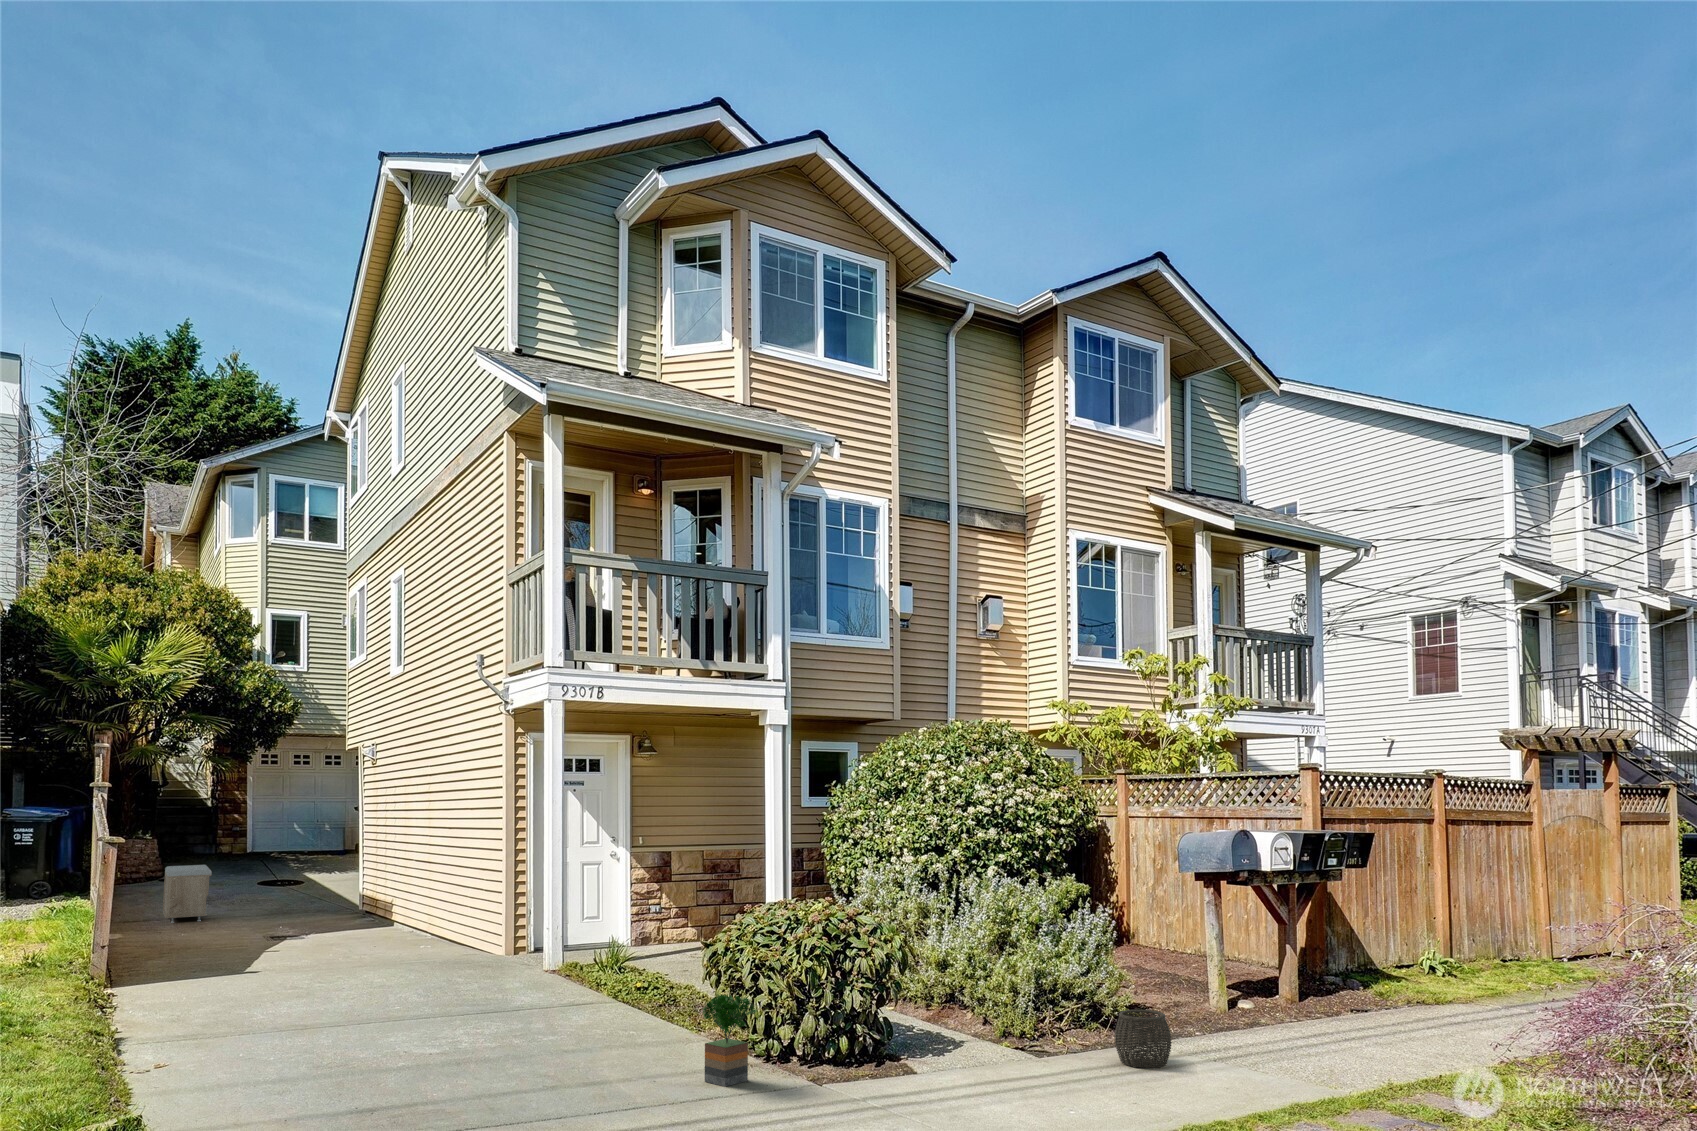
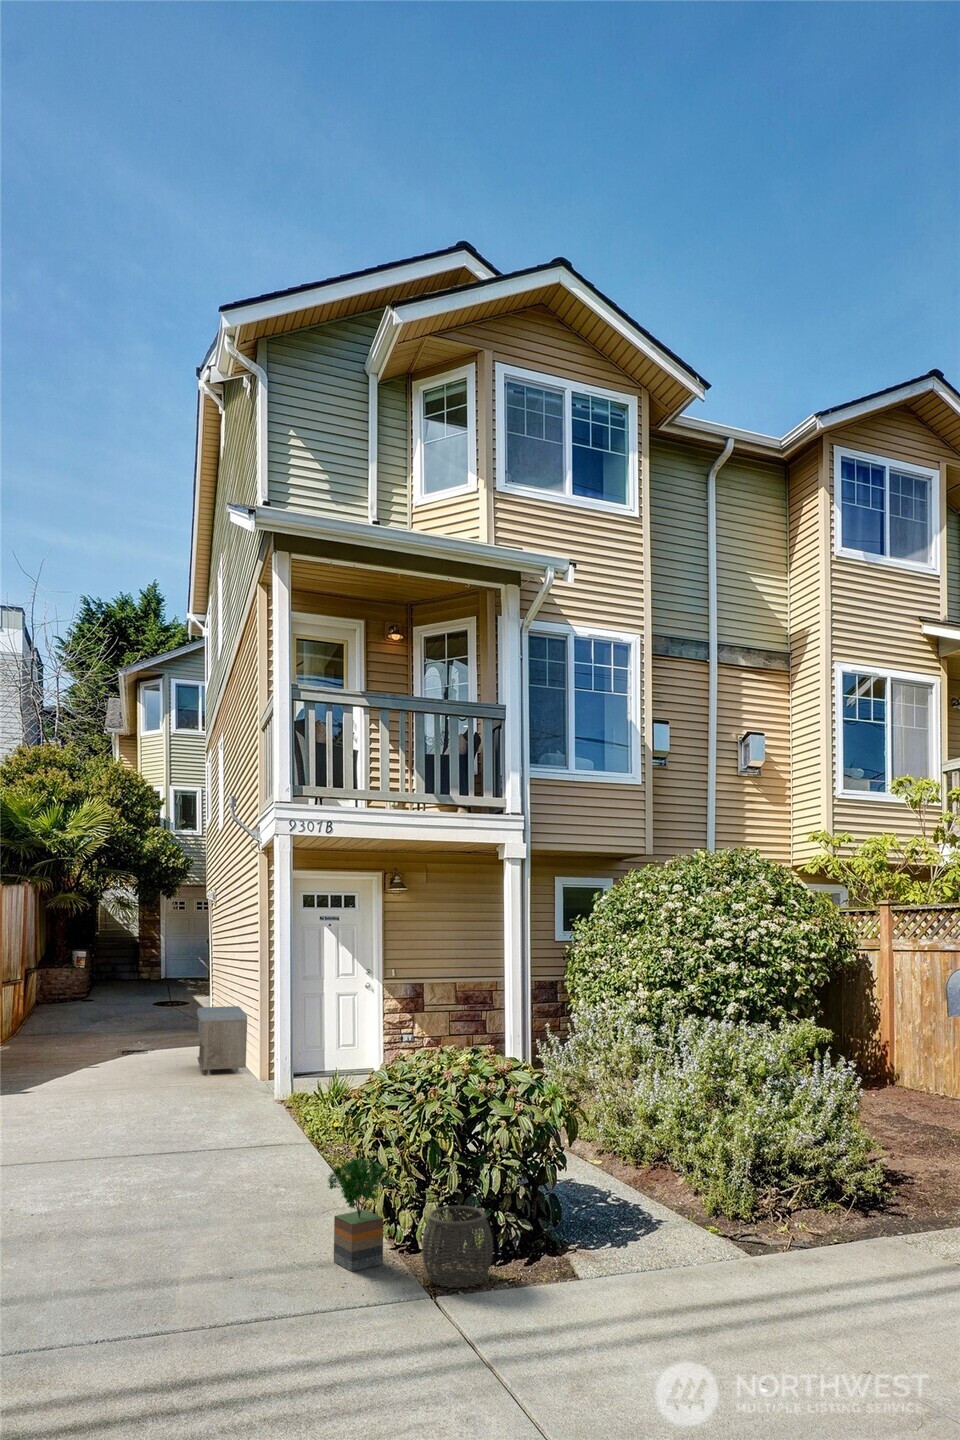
storage bench: present [163,865,212,923] -> present [197,1006,247,1075]
woven basket: present [1114,1010,1172,1068] -> present [422,1206,493,1288]

